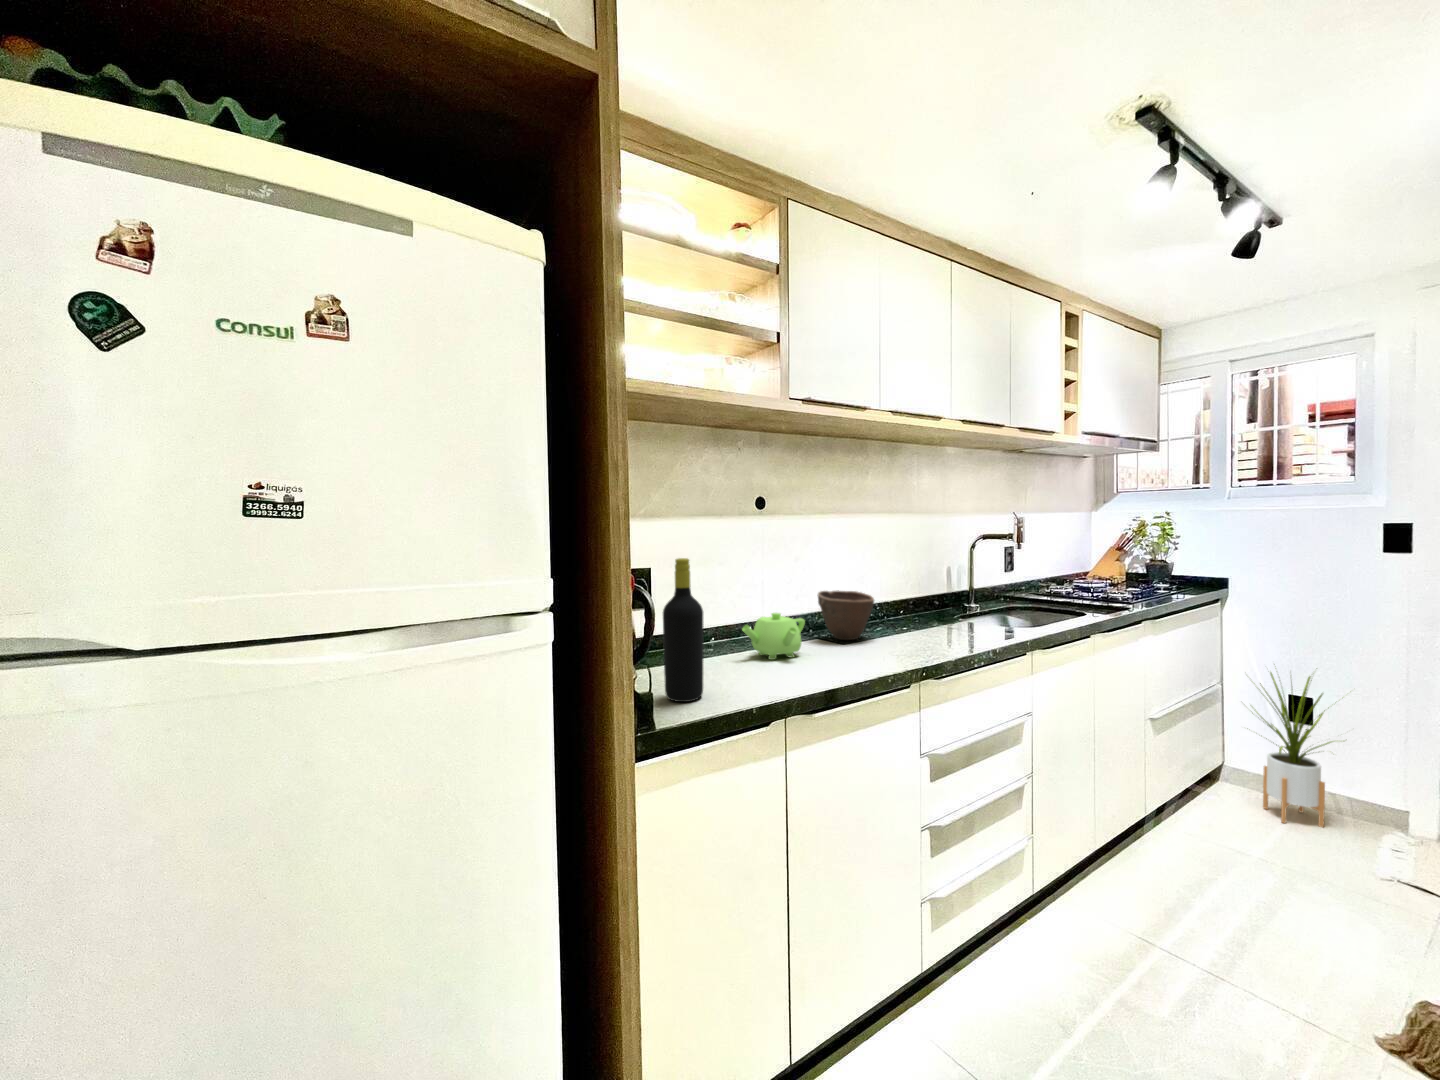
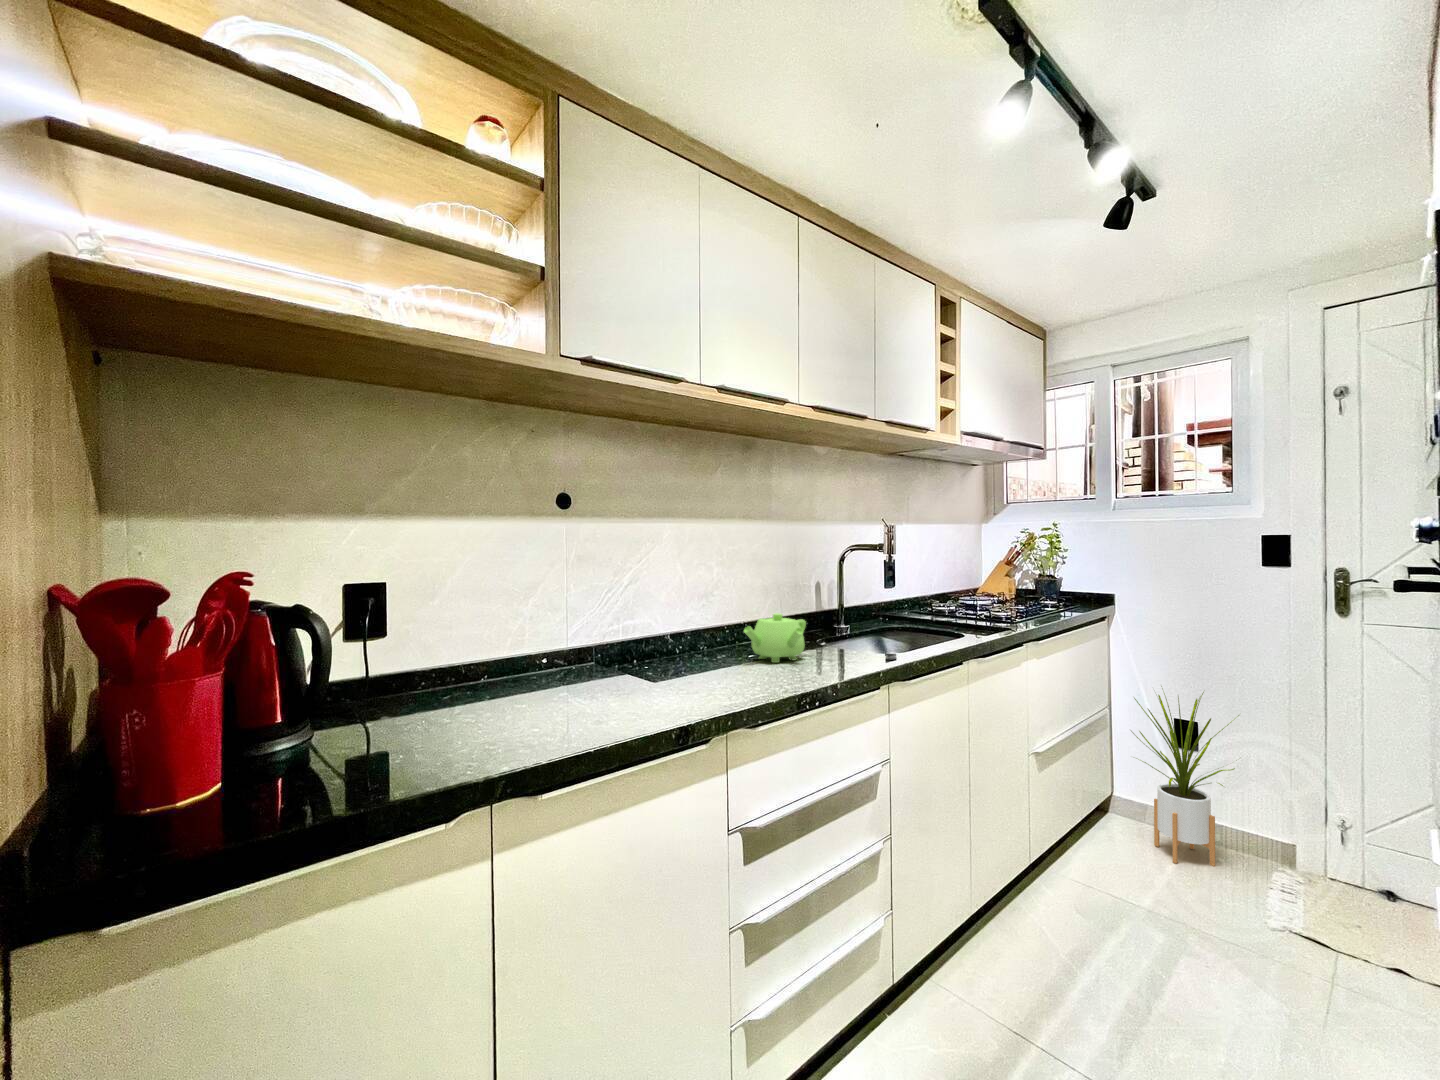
bottle: present [663,558,703,702] -> none [292,560,367,785]
bowl: present [818,590,874,640] -> none [630,609,700,673]
teapot: present [742,613,805,660] -> present [744,613,806,663]

